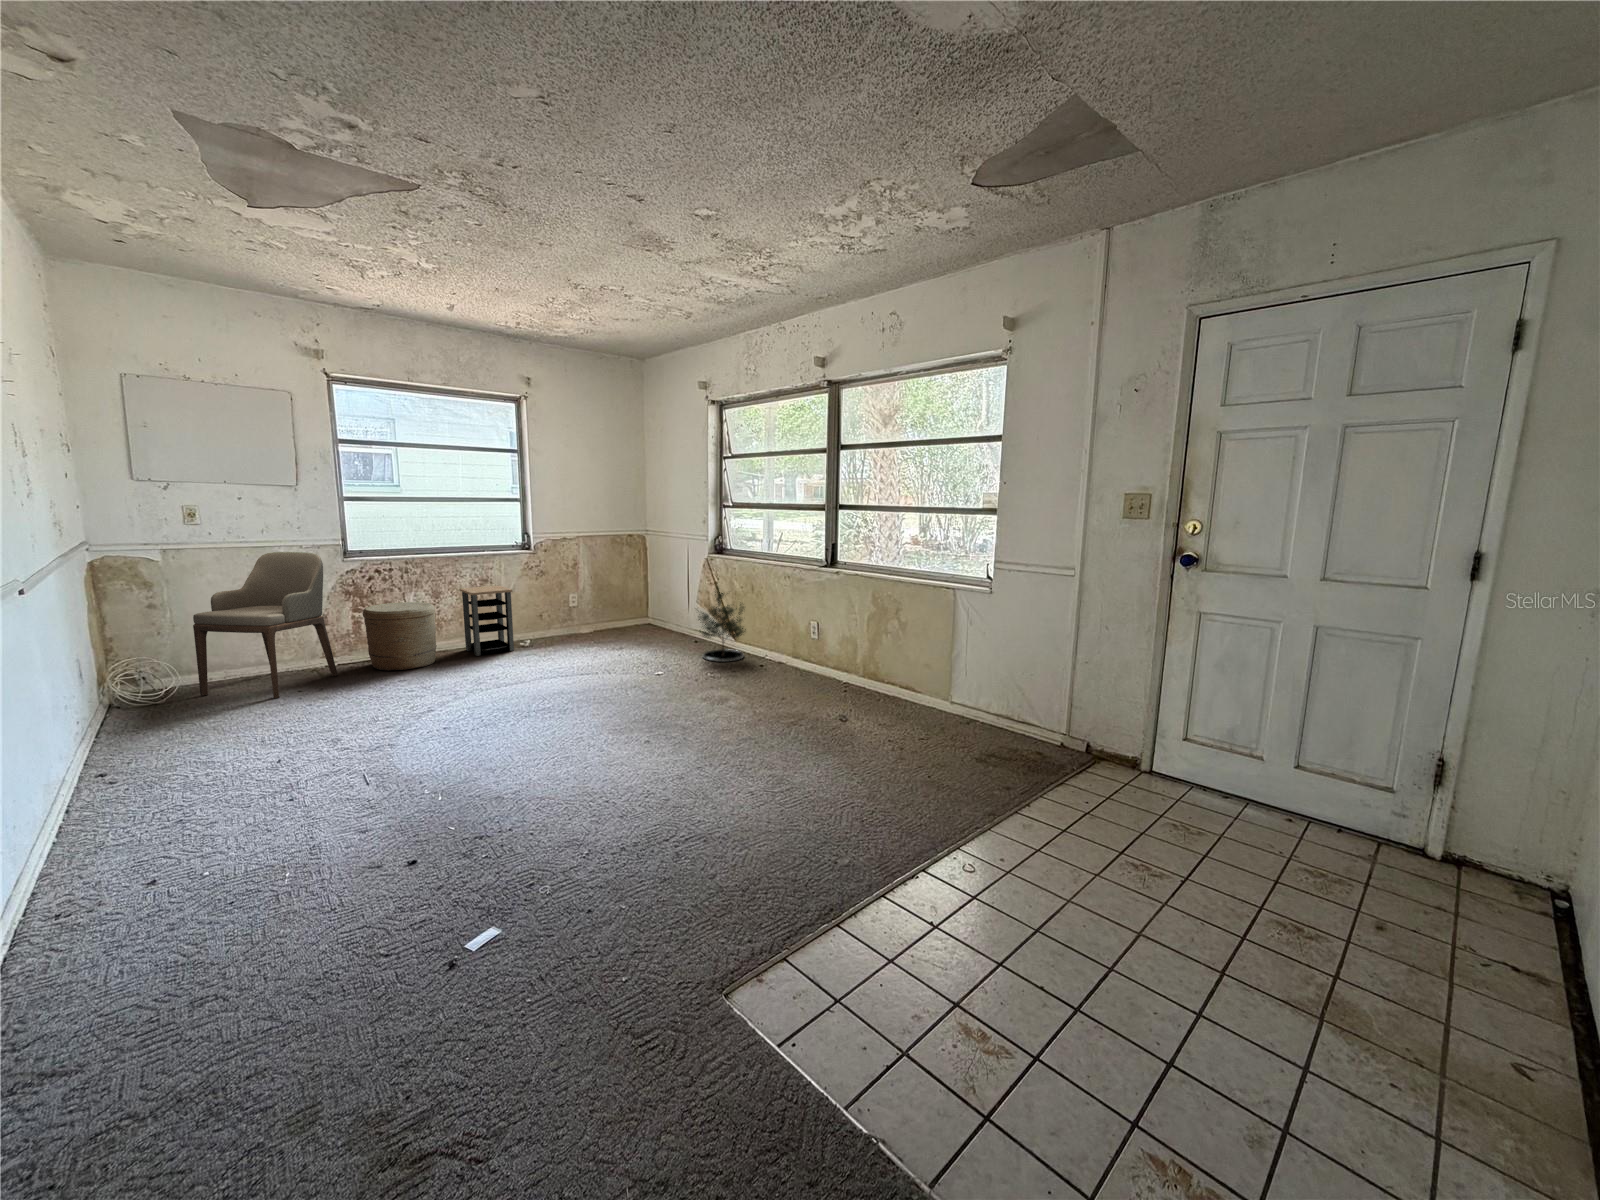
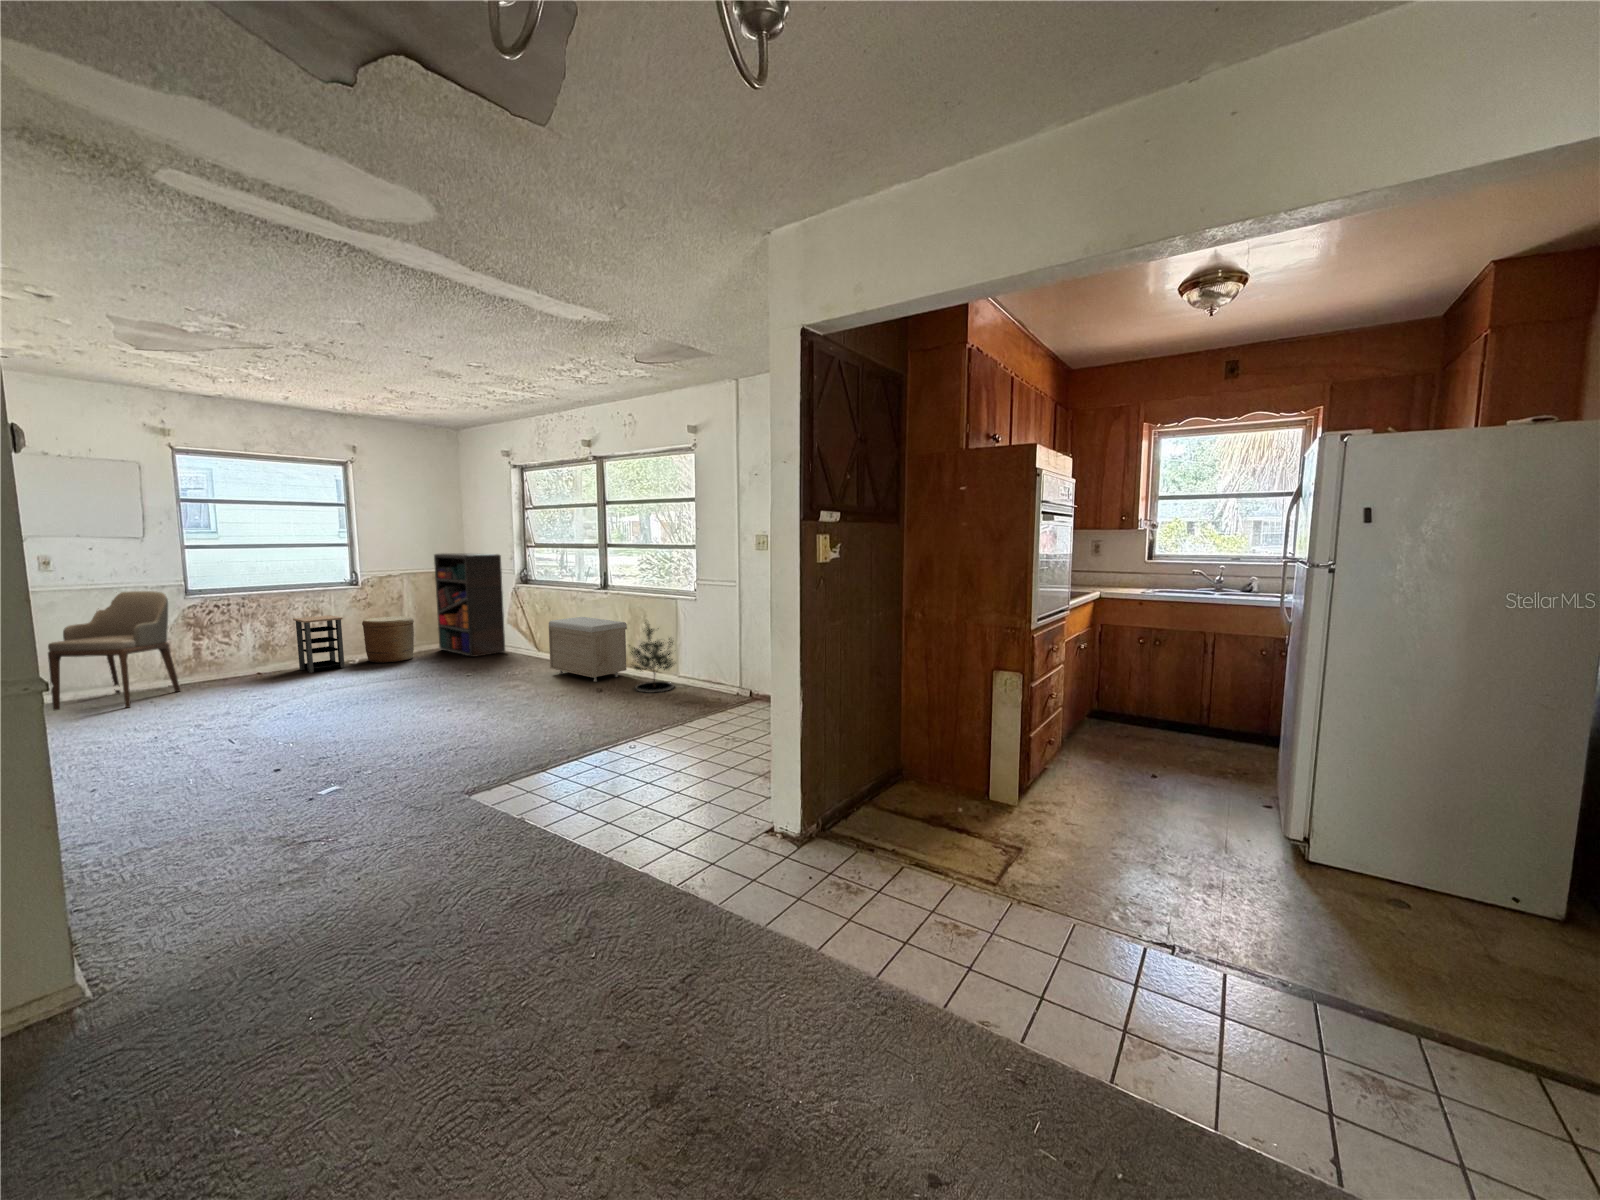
bookshelf: none [612,513,692,644] -> present [434,553,505,657]
potted tree: present [698,586,746,662] -> present [629,624,675,693]
woven basket: present [363,602,437,671] -> present [362,616,414,663]
storage bench: none [761,603,870,699] -> present [549,617,627,682]

